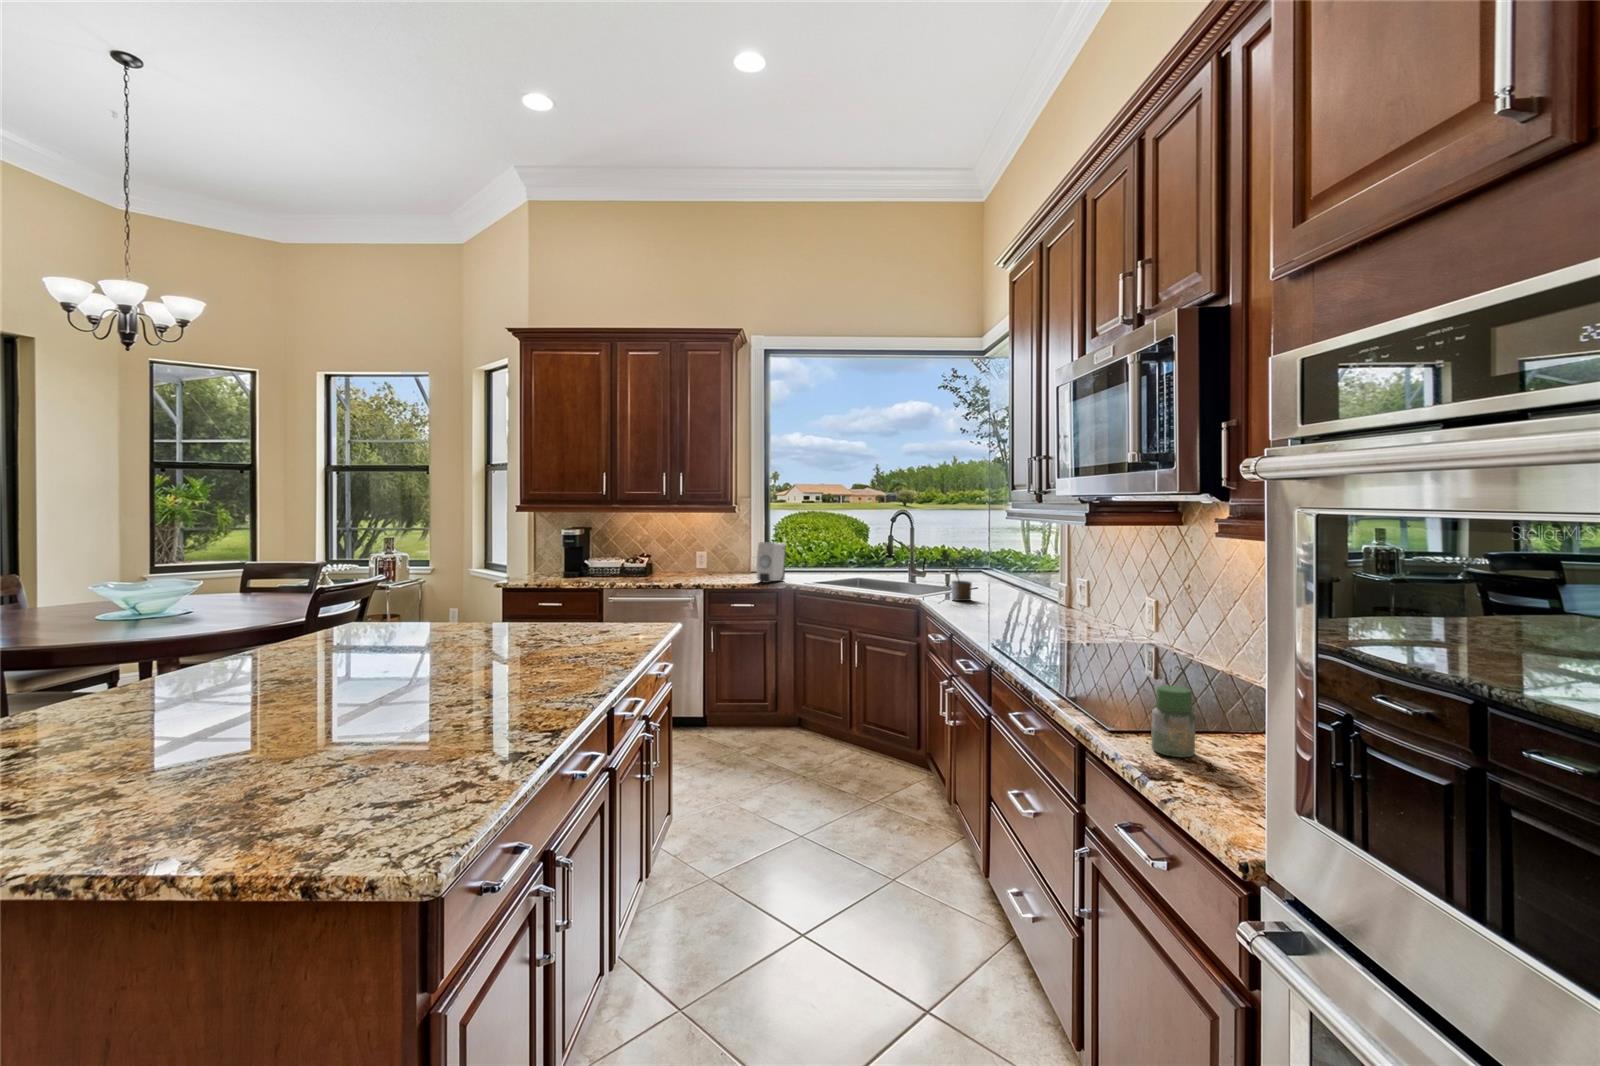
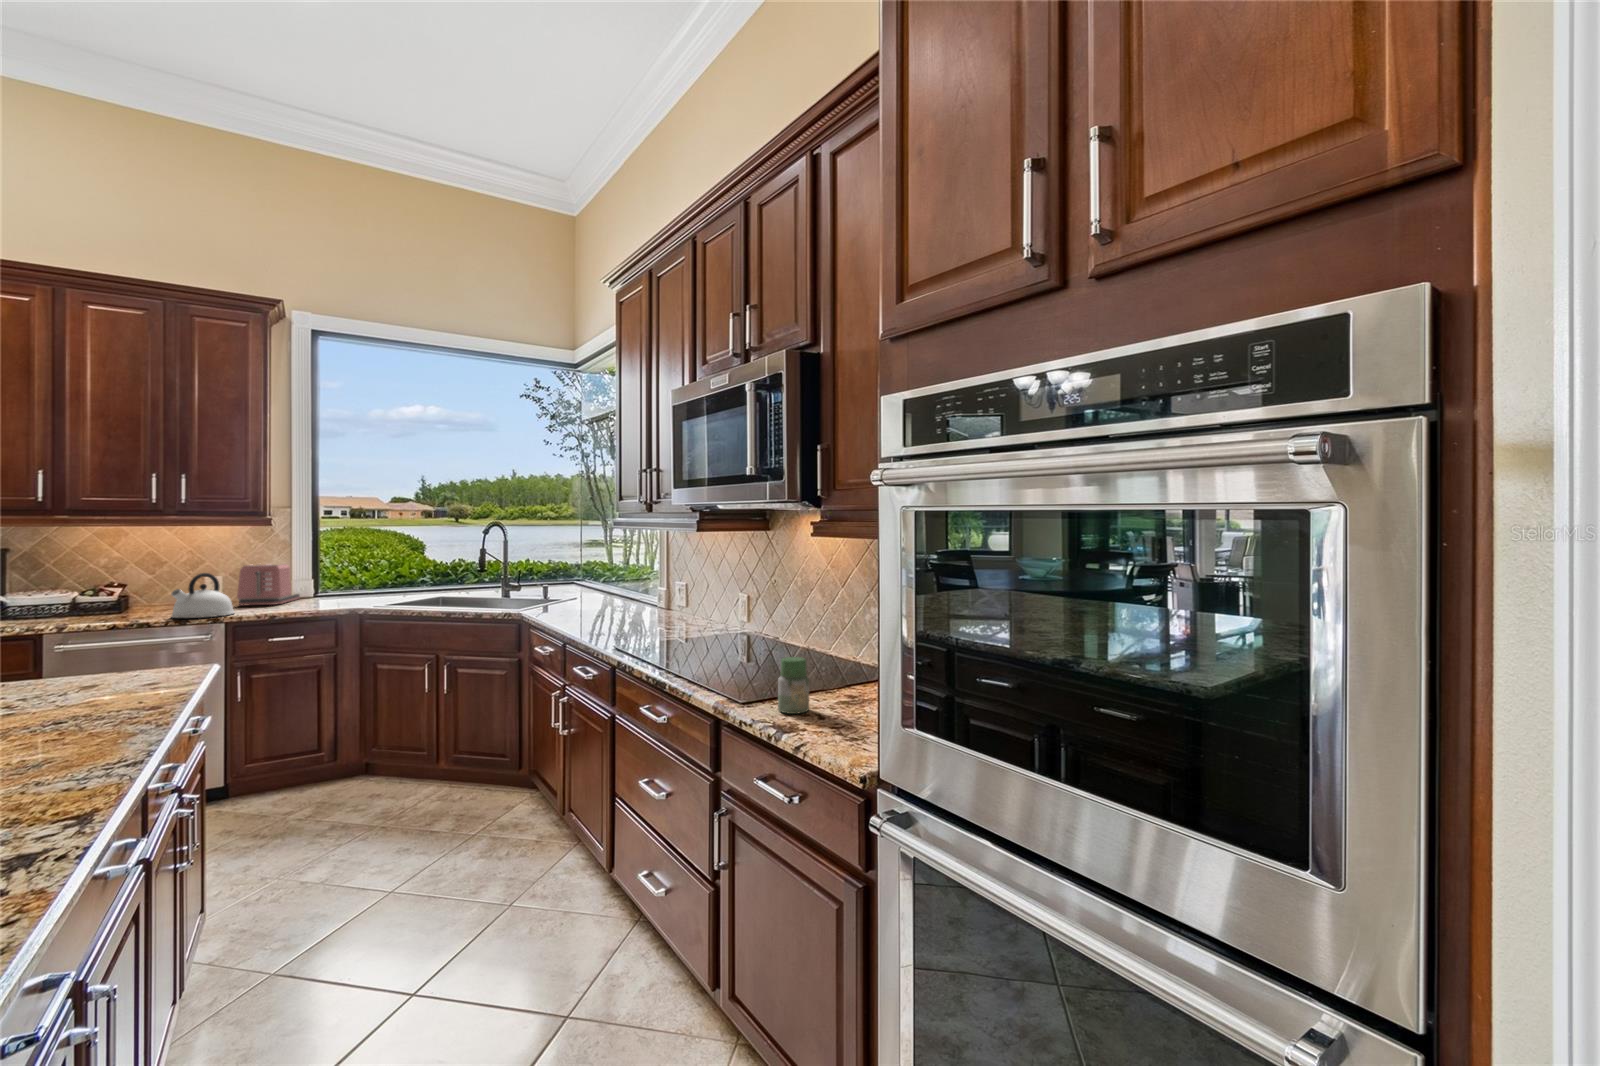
soap dispenser: present [757,542,786,583] -> none [302,558,344,607]
toaster: none [717,545,759,579] -> present [237,564,300,606]
potted plant: present [940,550,972,601] -> none [543,559,577,610]
kettle: none [675,552,713,586] -> present [171,573,234,618]

